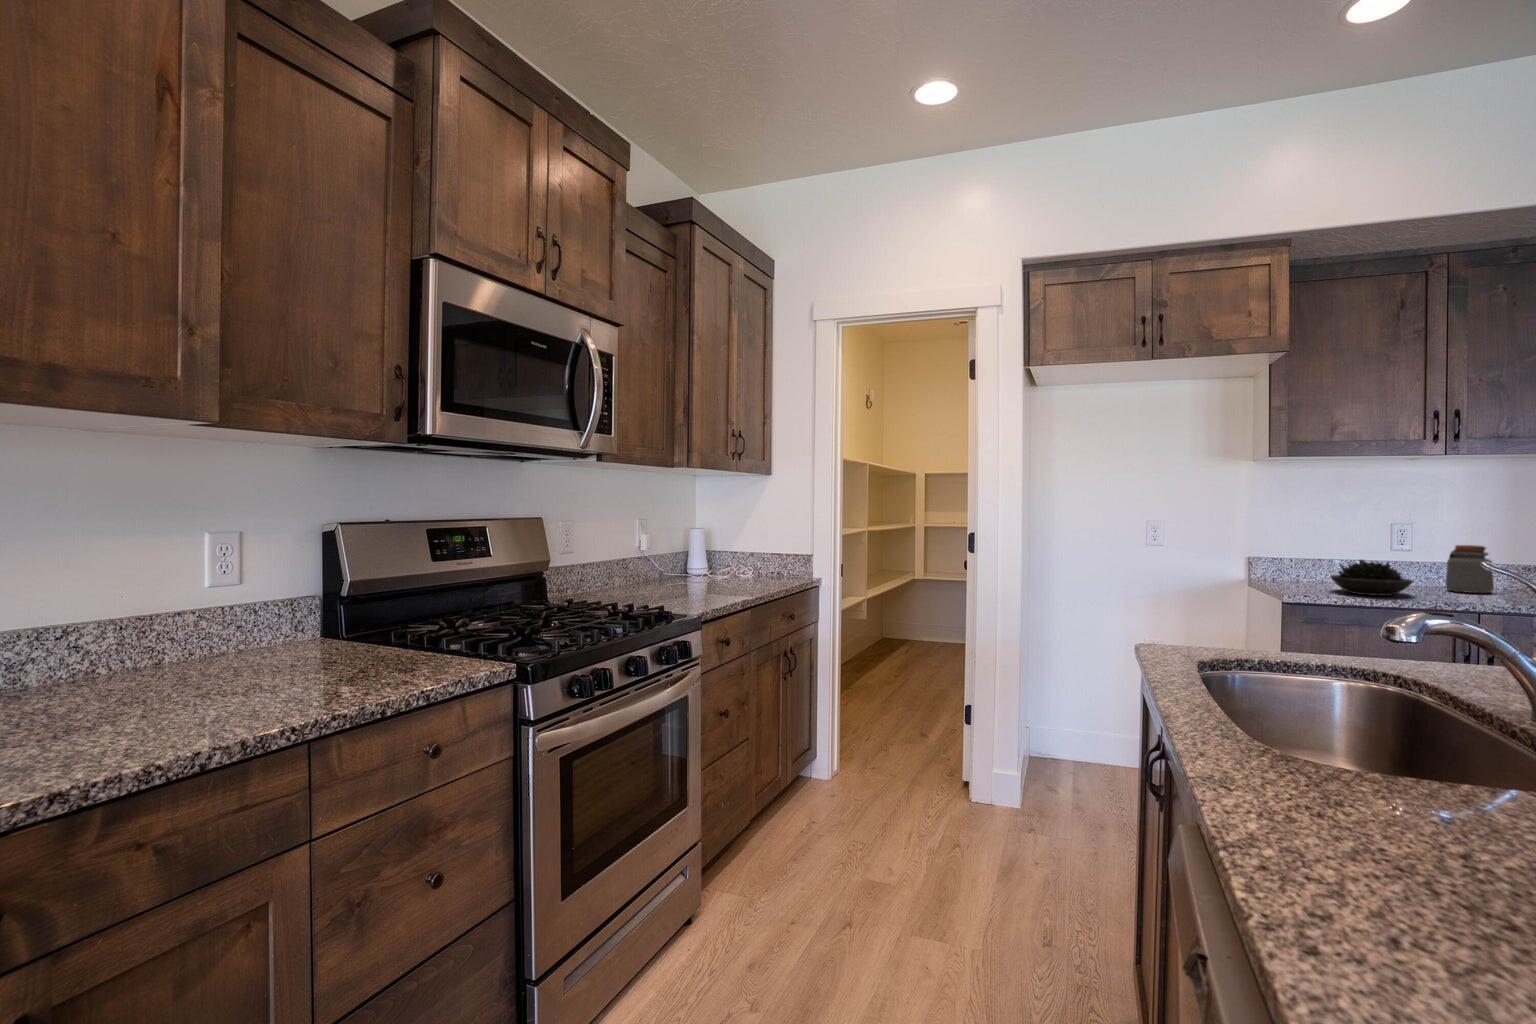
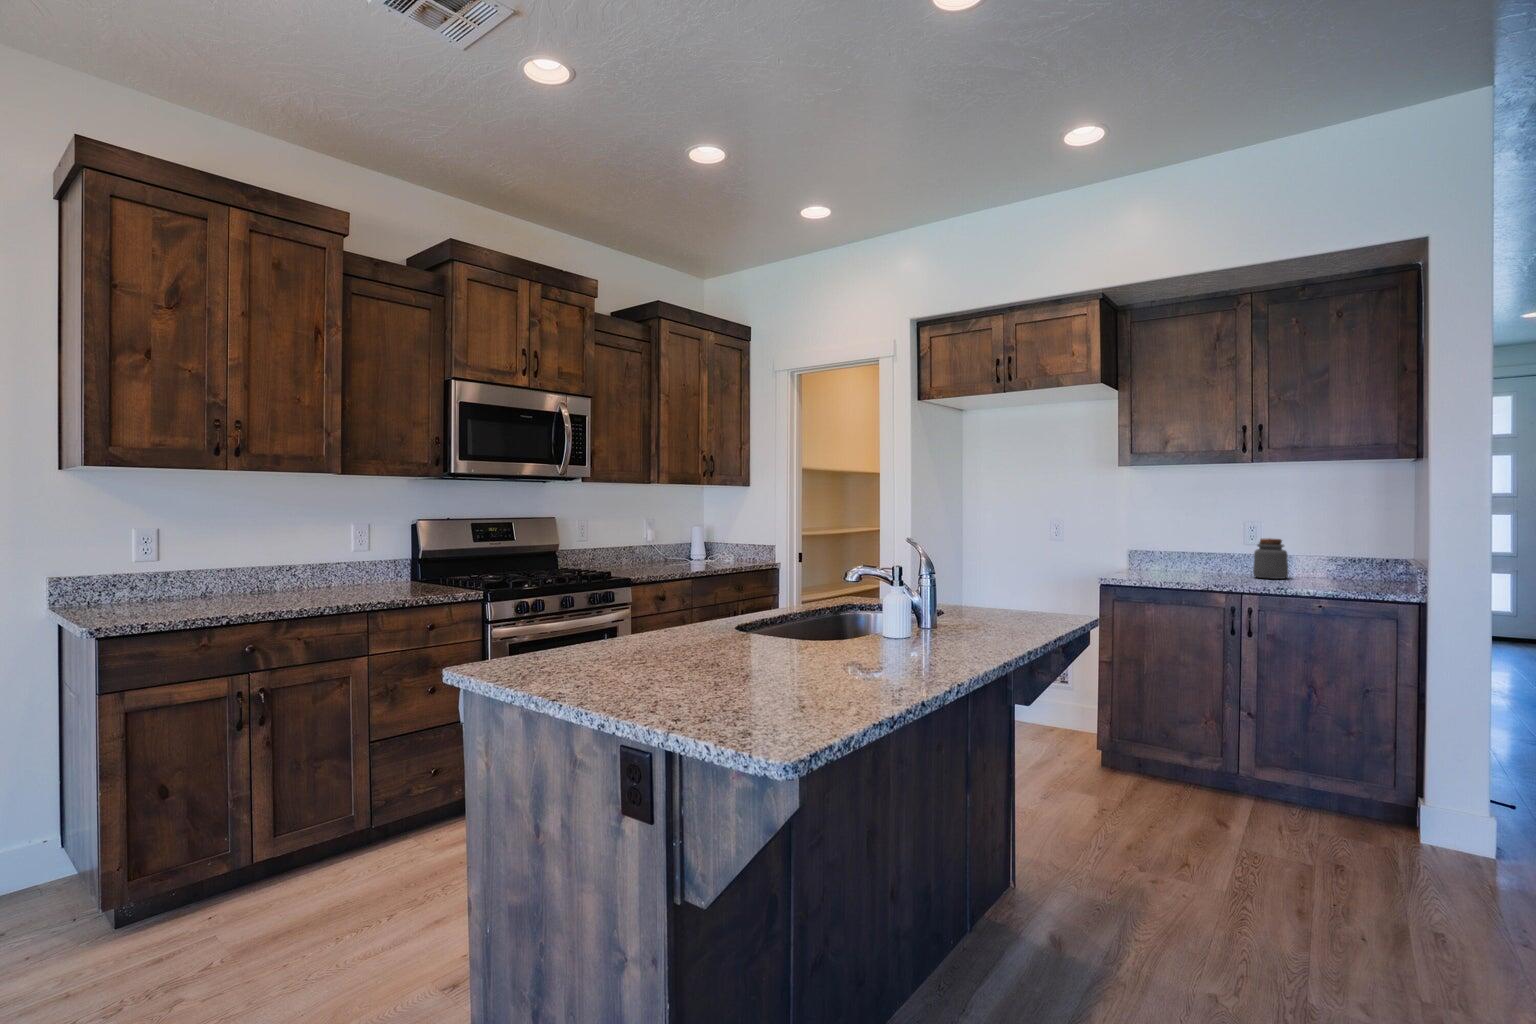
succulent plant: present [1331,560,1413,596] -> none [1147,550,1207,579]

